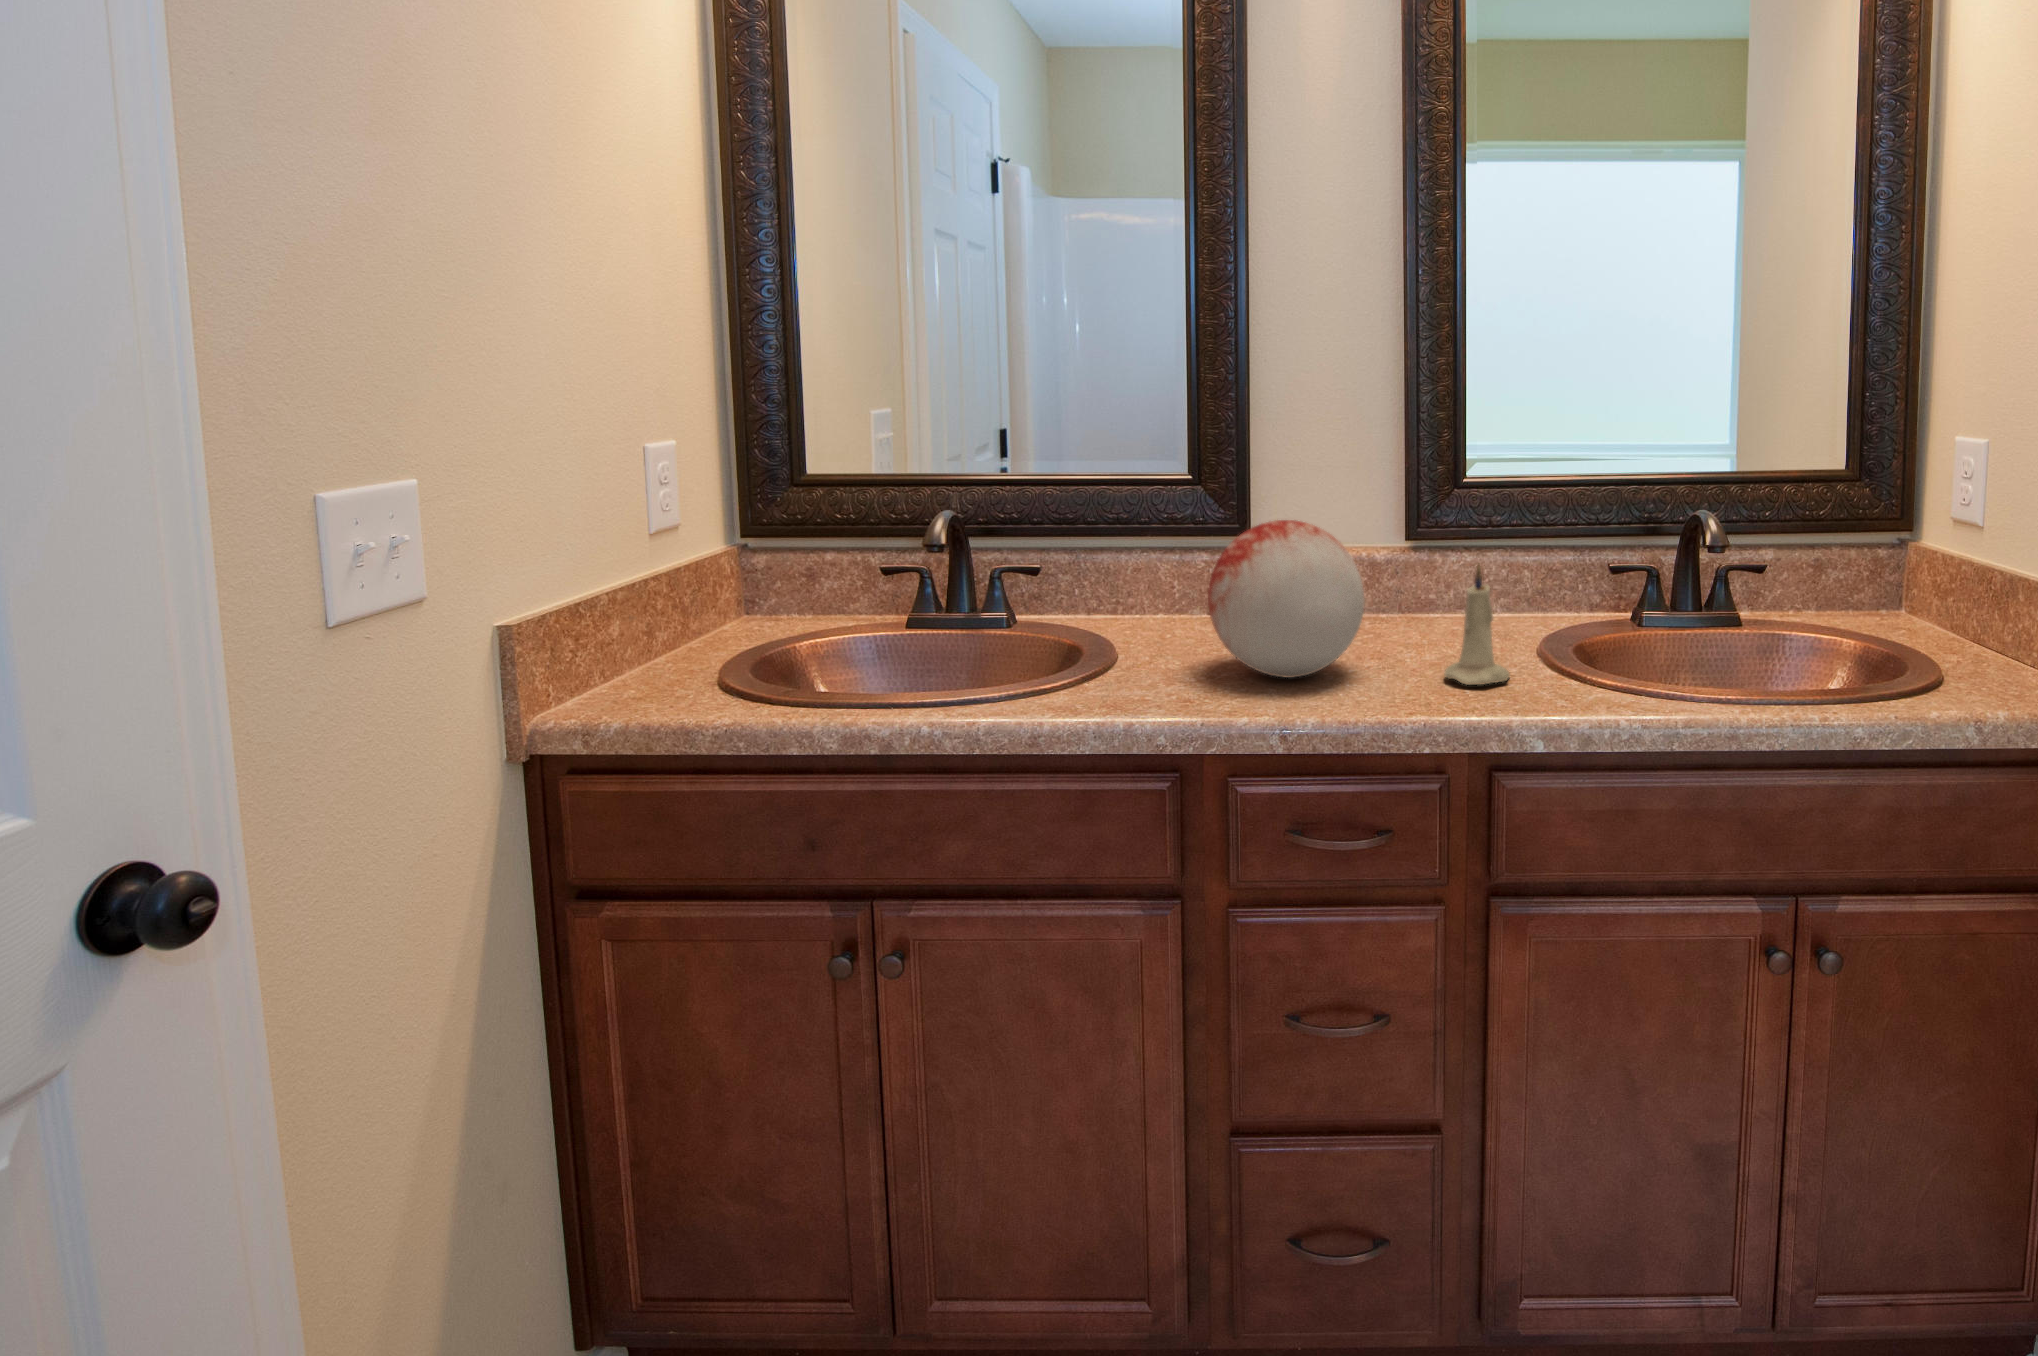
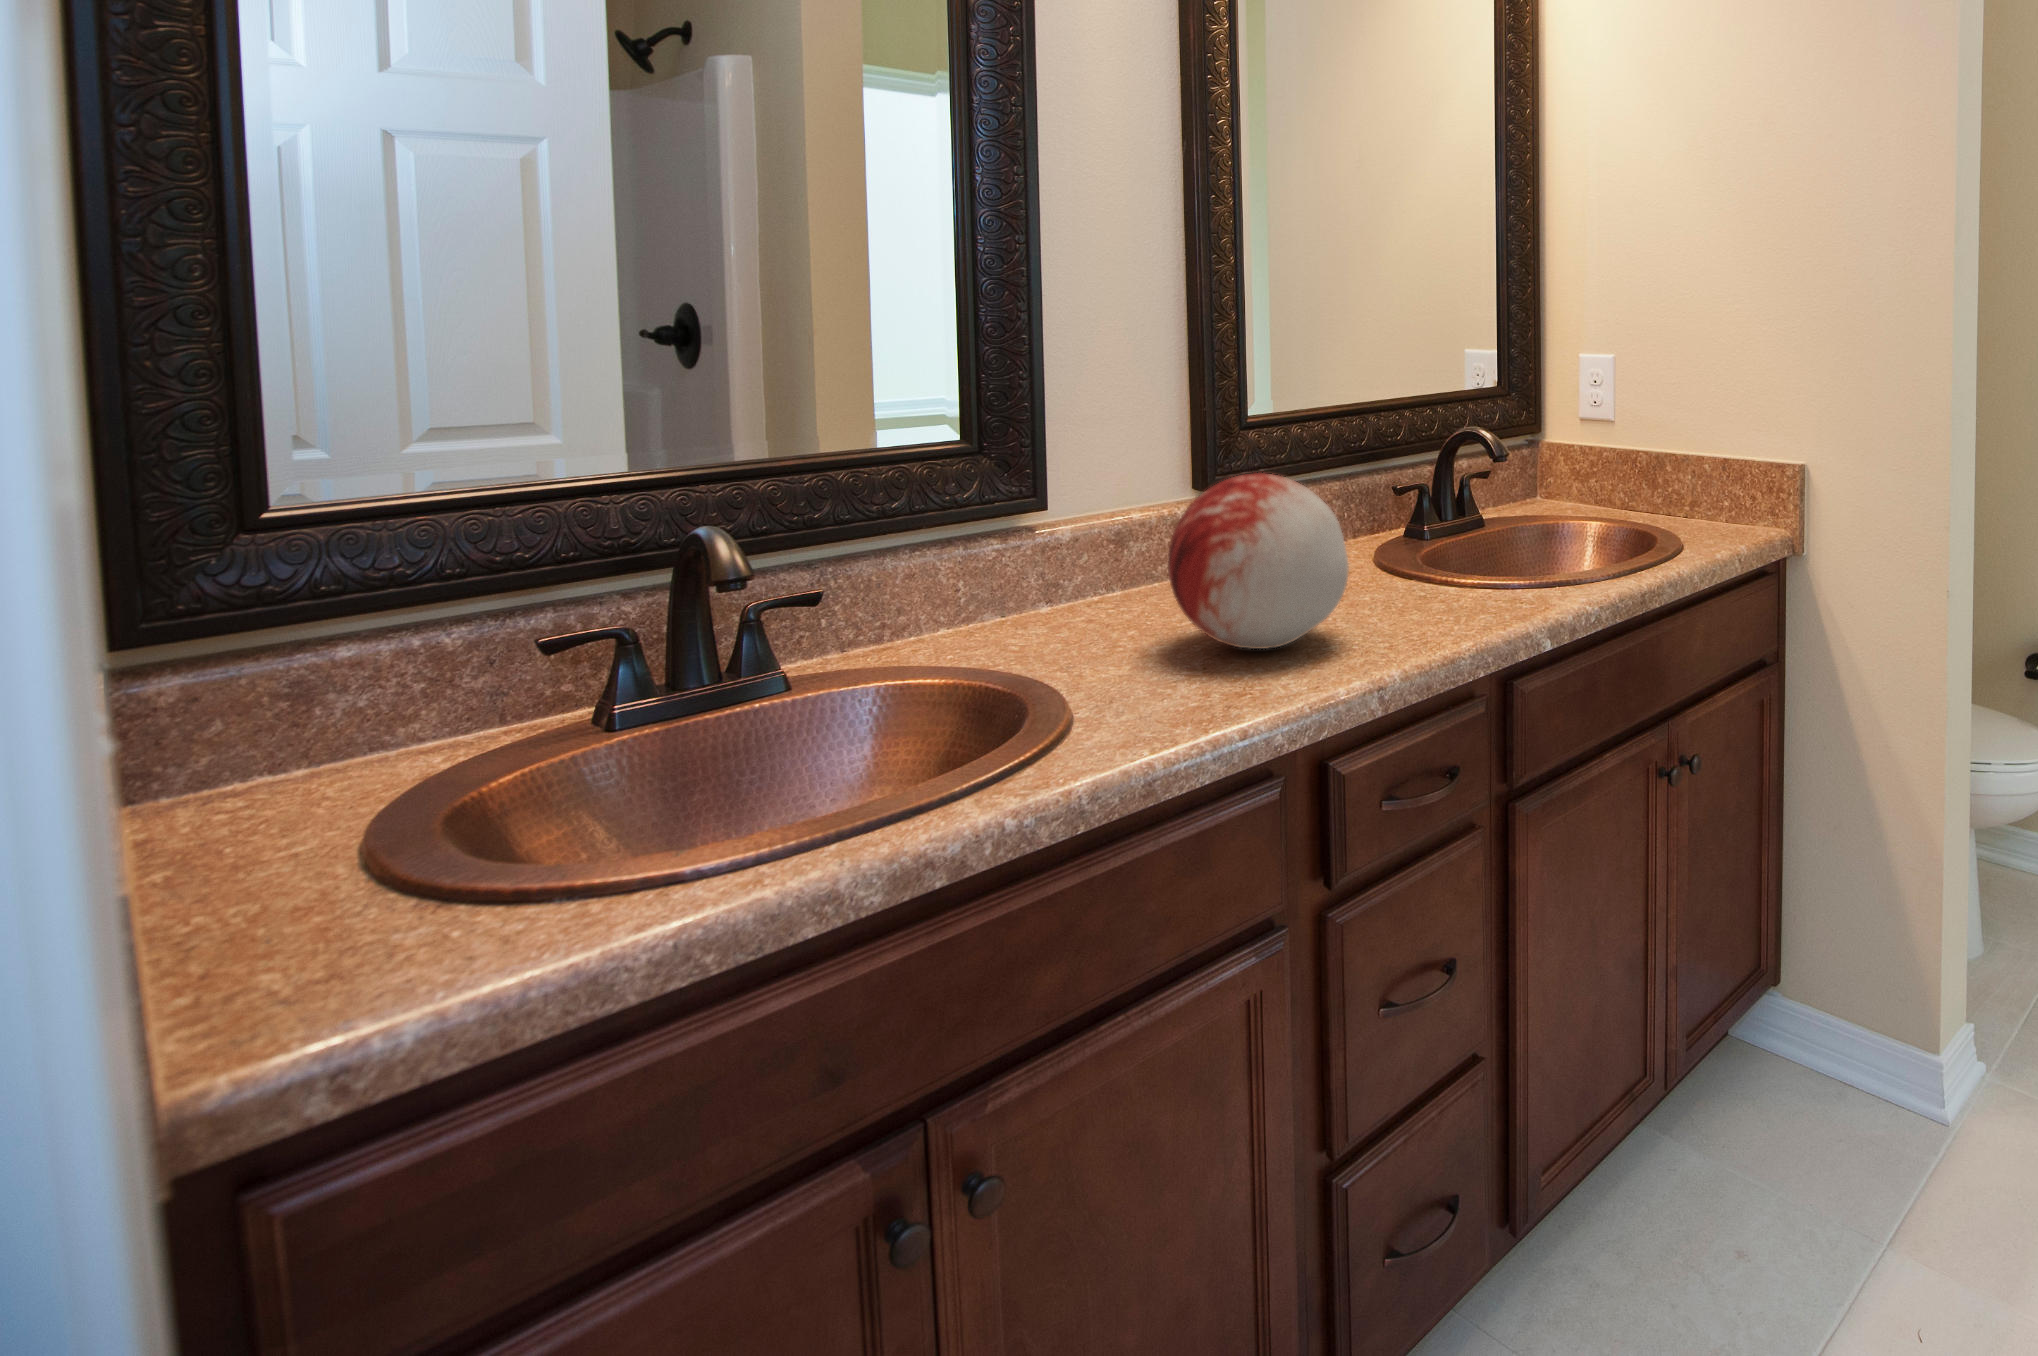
candle: present [1444,566,1510,685] -> none [1391,493,1450,612]

